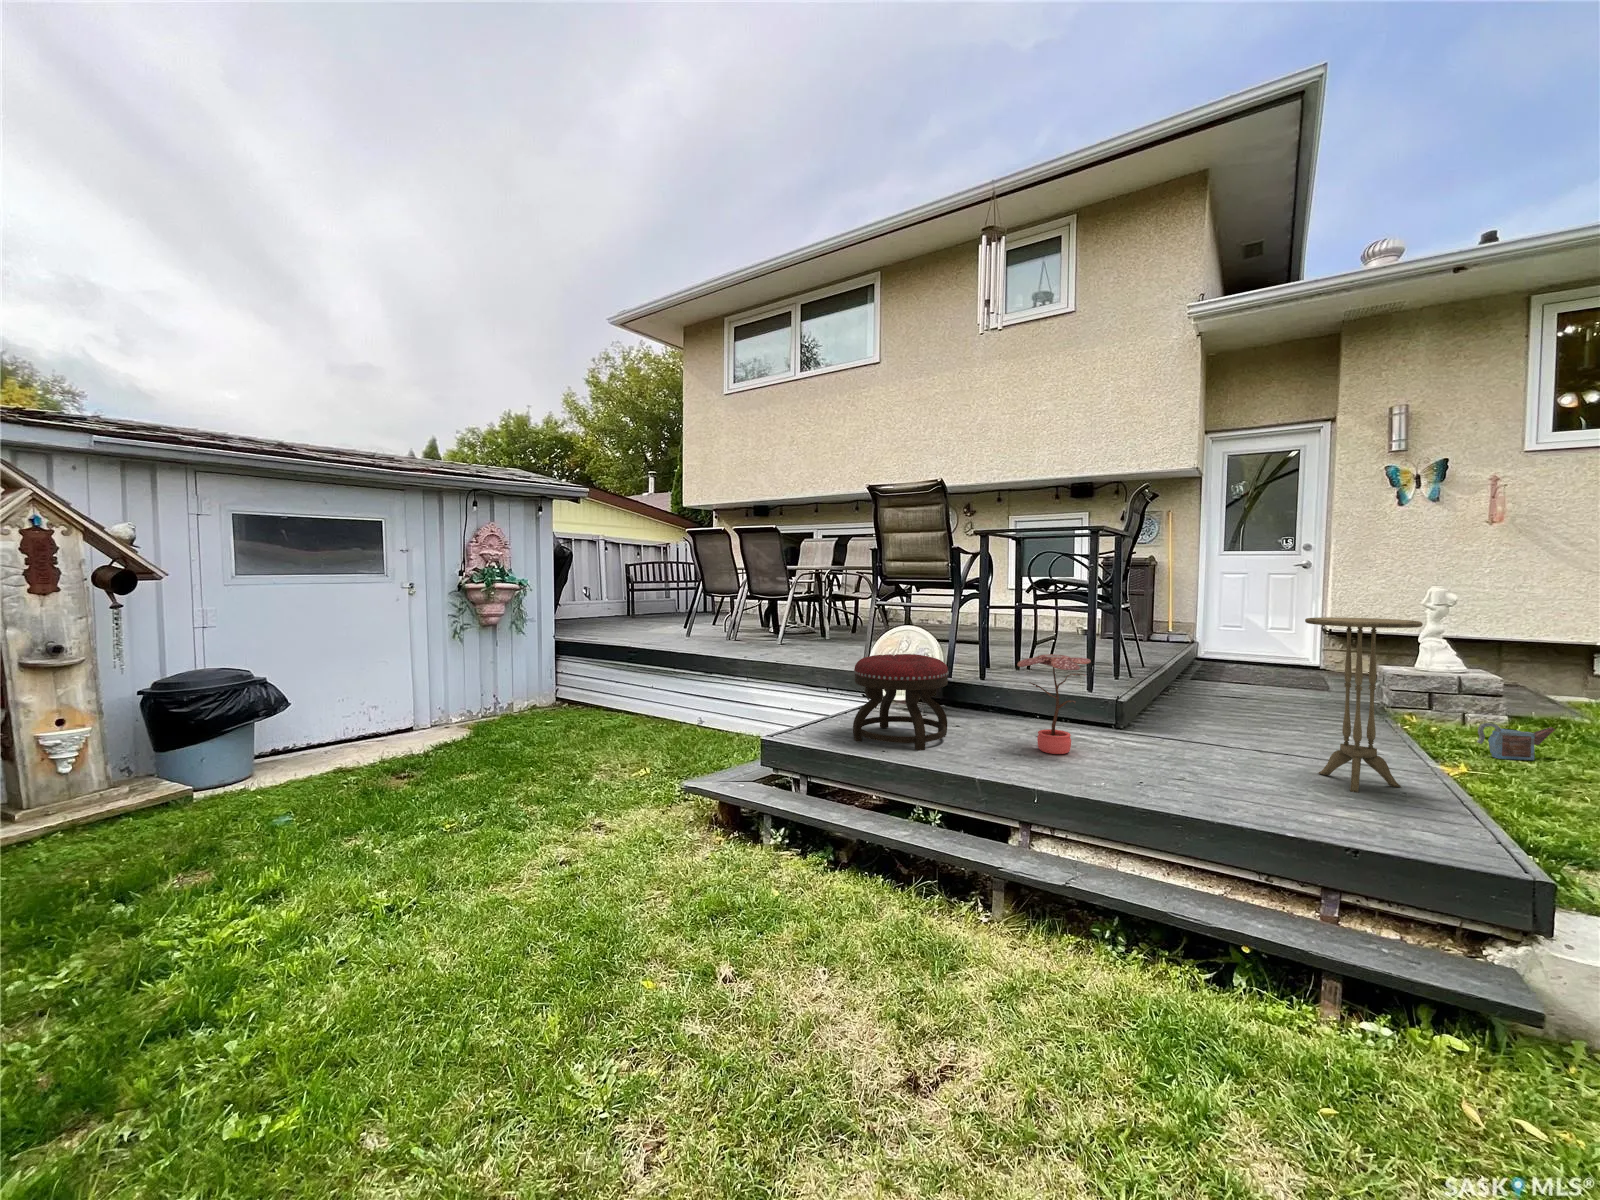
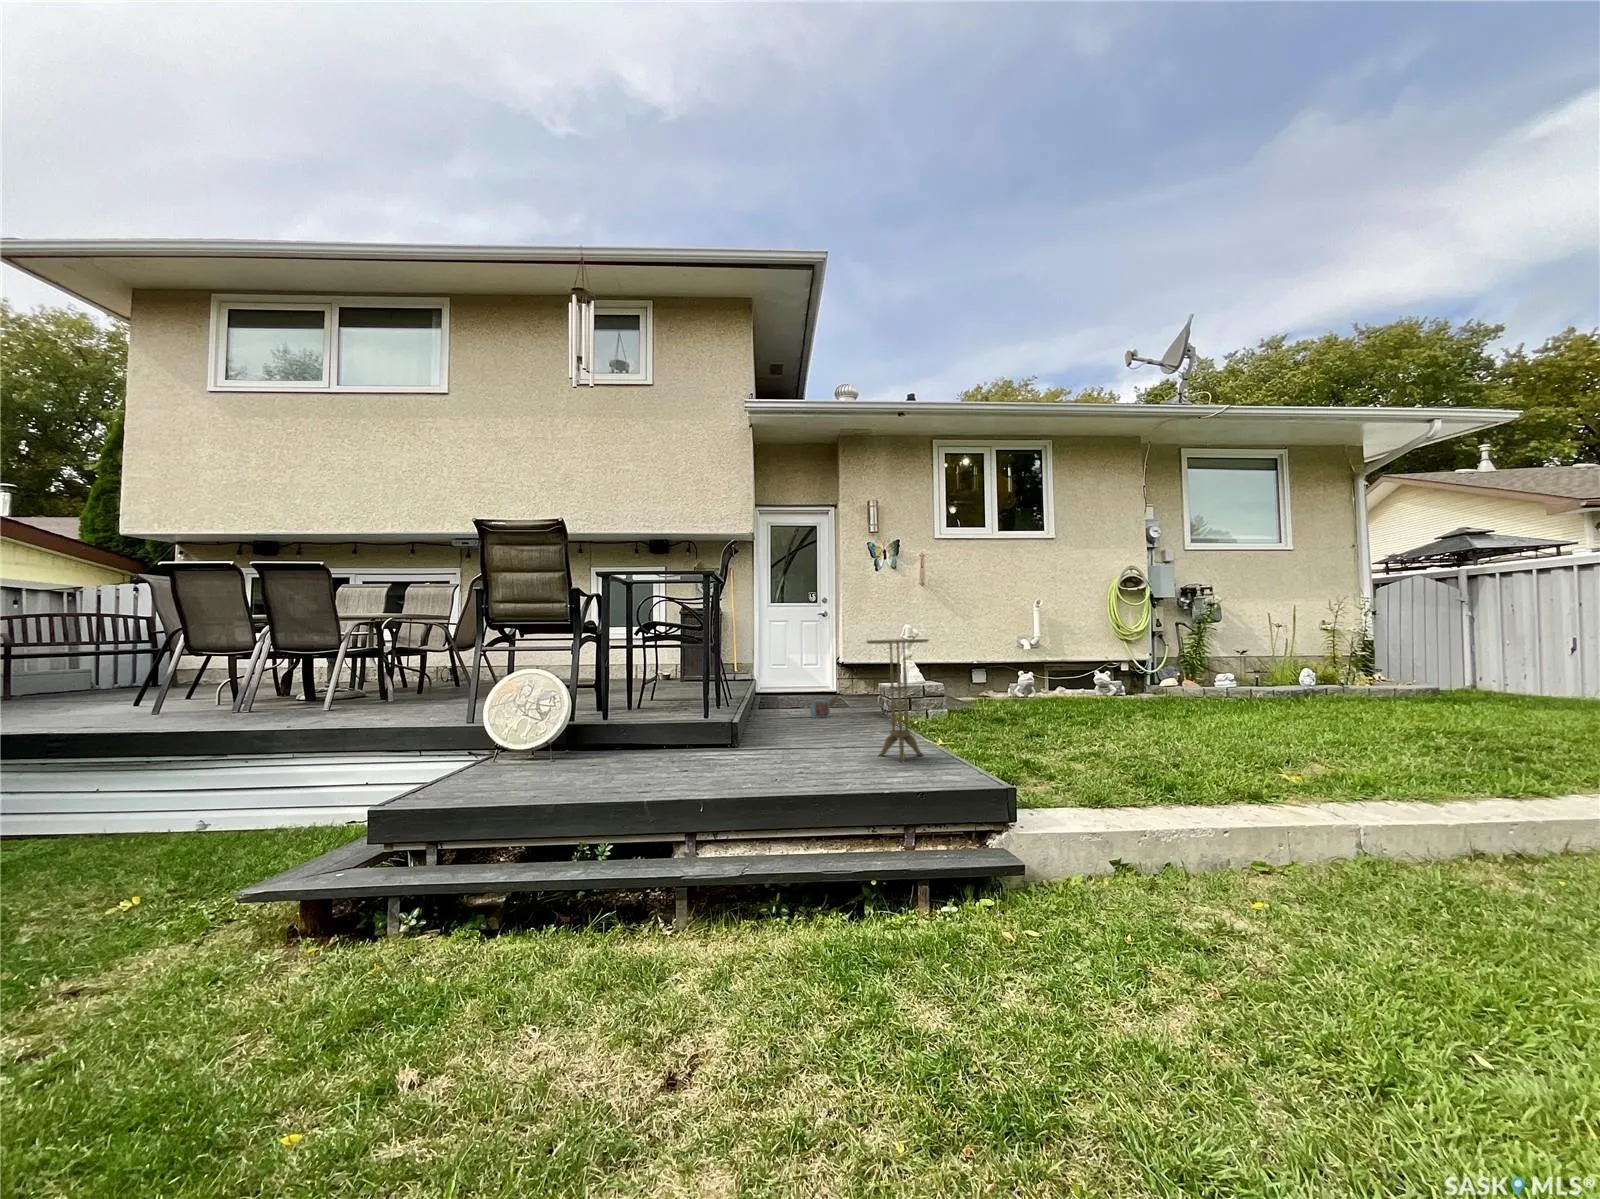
ottoman: present [853,654,949,751] -> none [491,695,597,796]
potted plant: present [1017,654,1091,754] -> none [665,683,724,774]
watering can: present [1477,723,1555,760] -> present [804,695,838,718]

